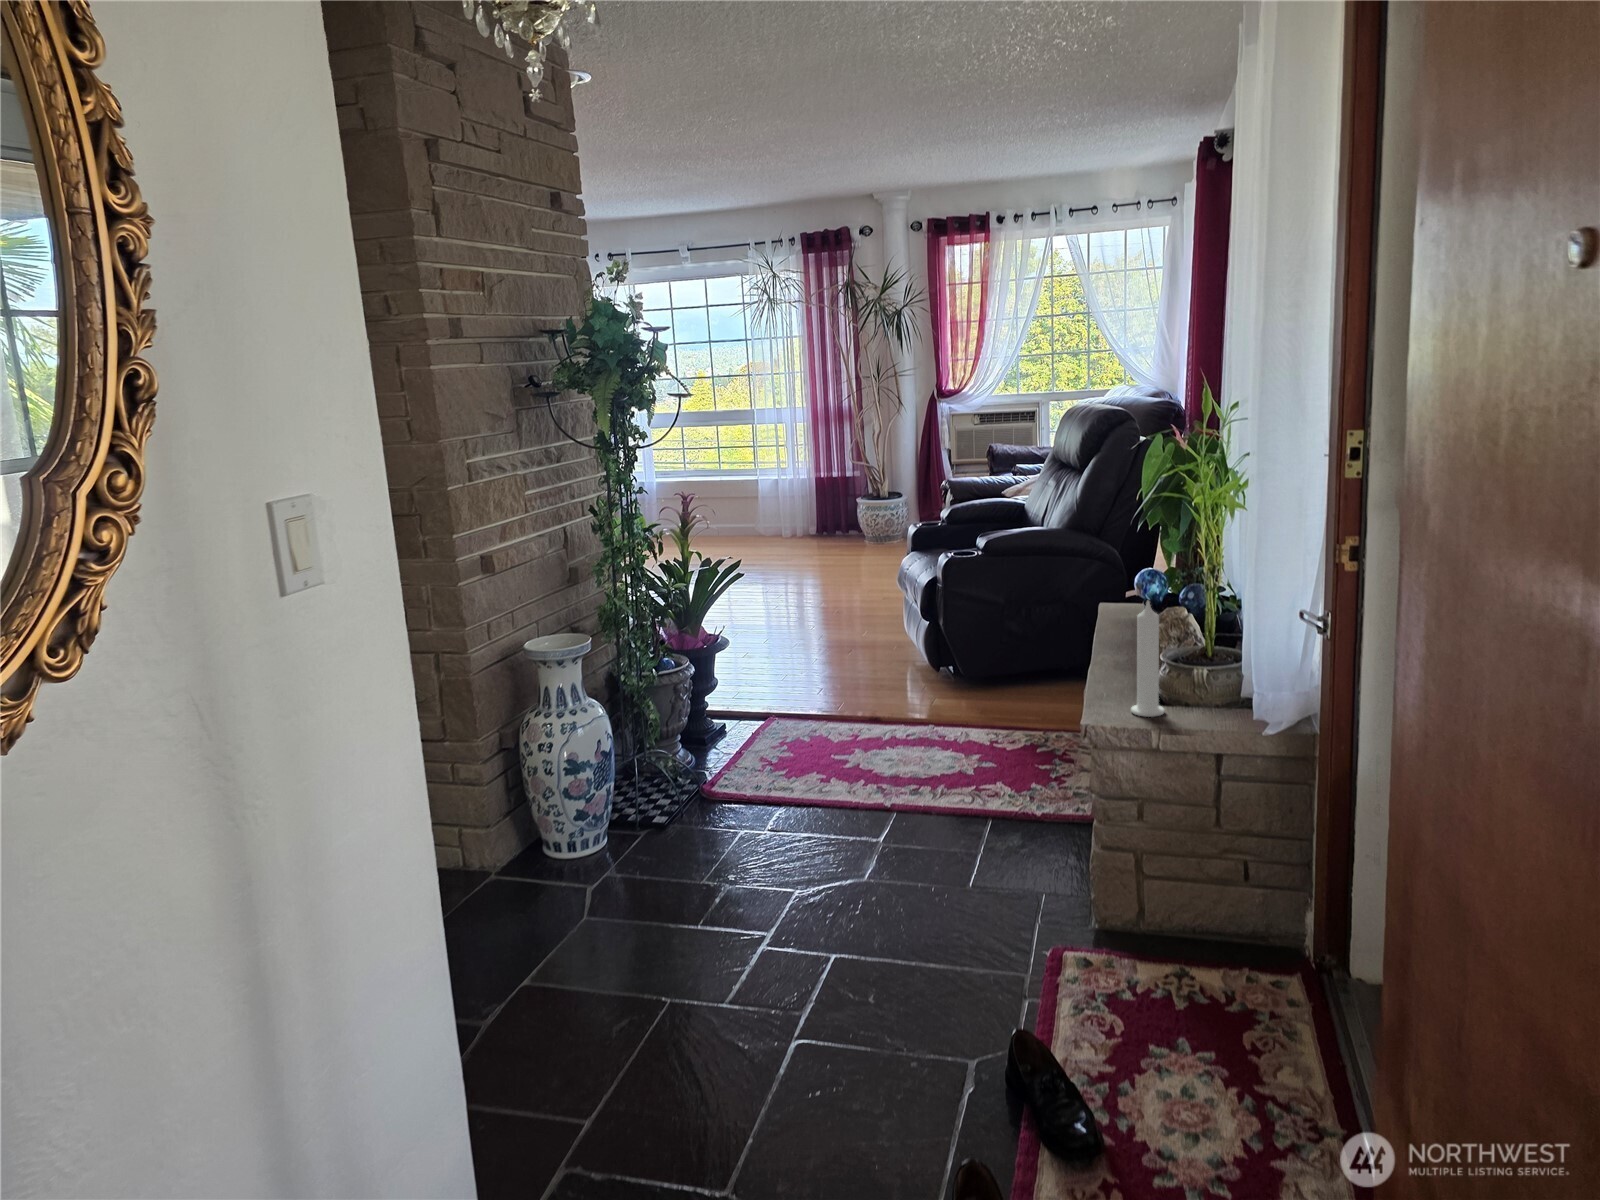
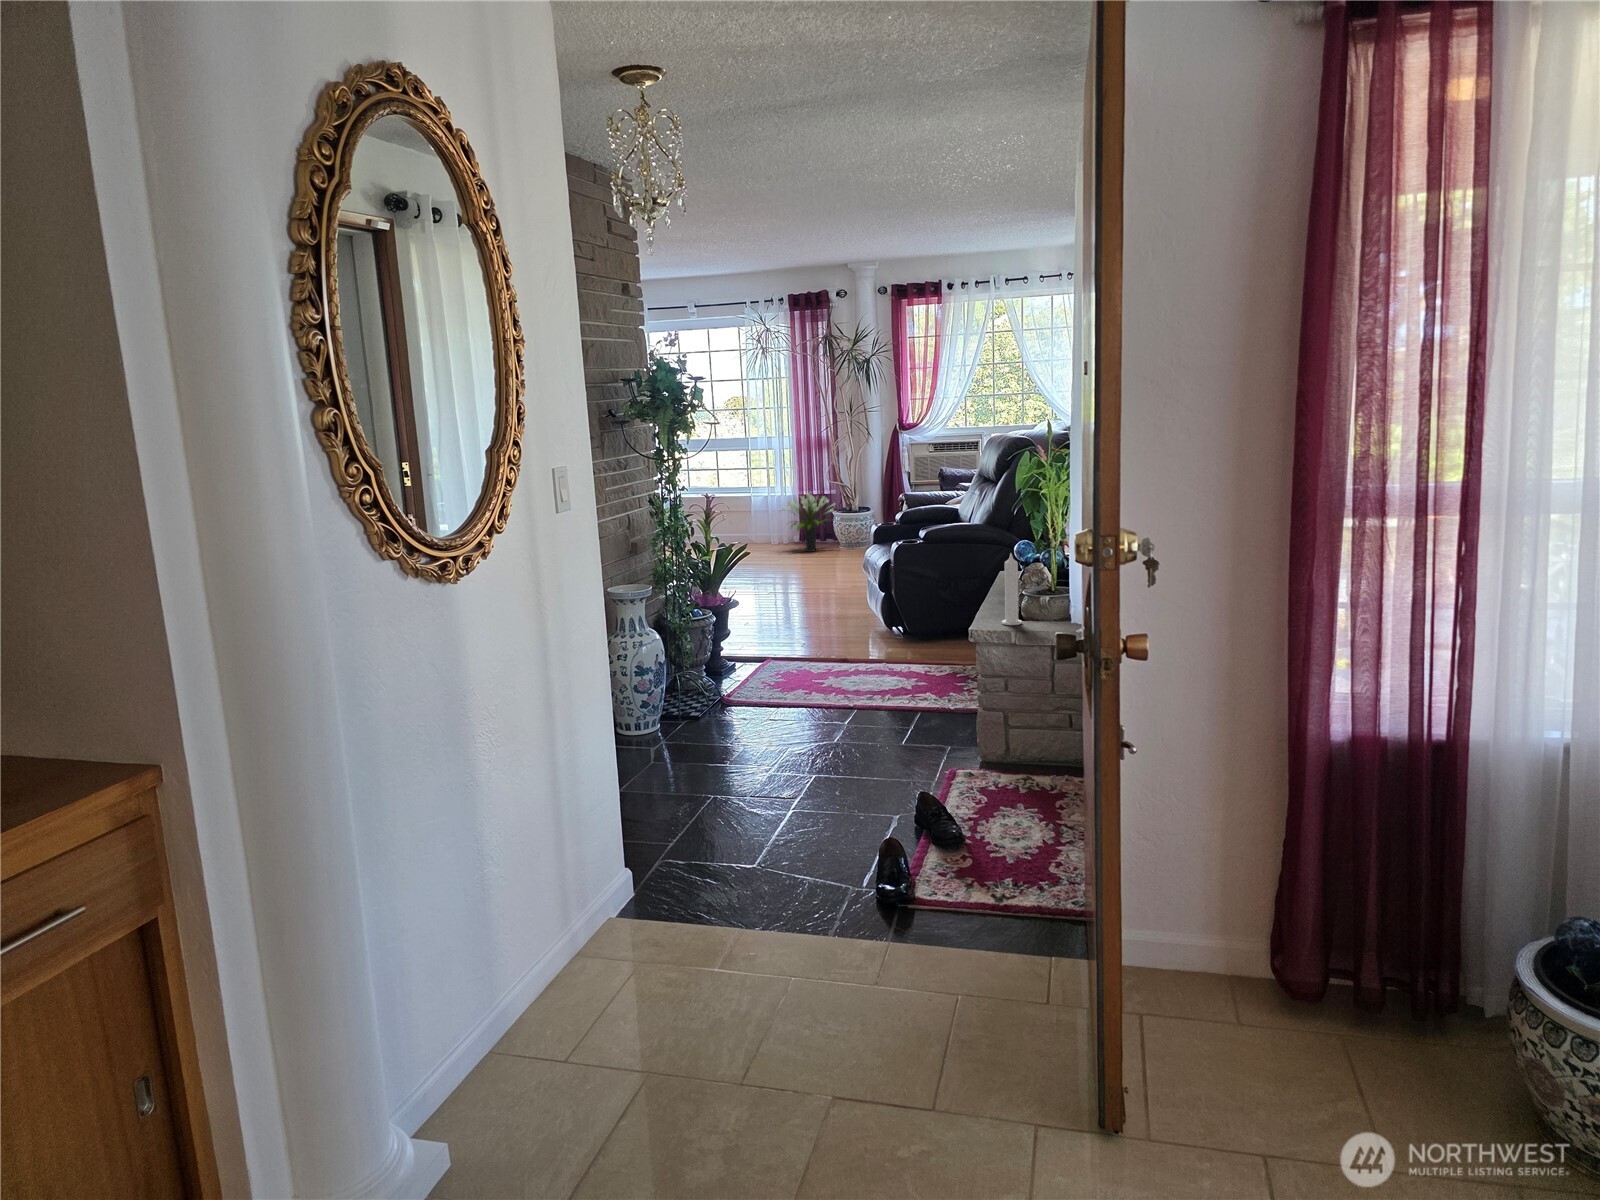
potted plant: none [795,475,861,547] -> present [782,493,835,552]

